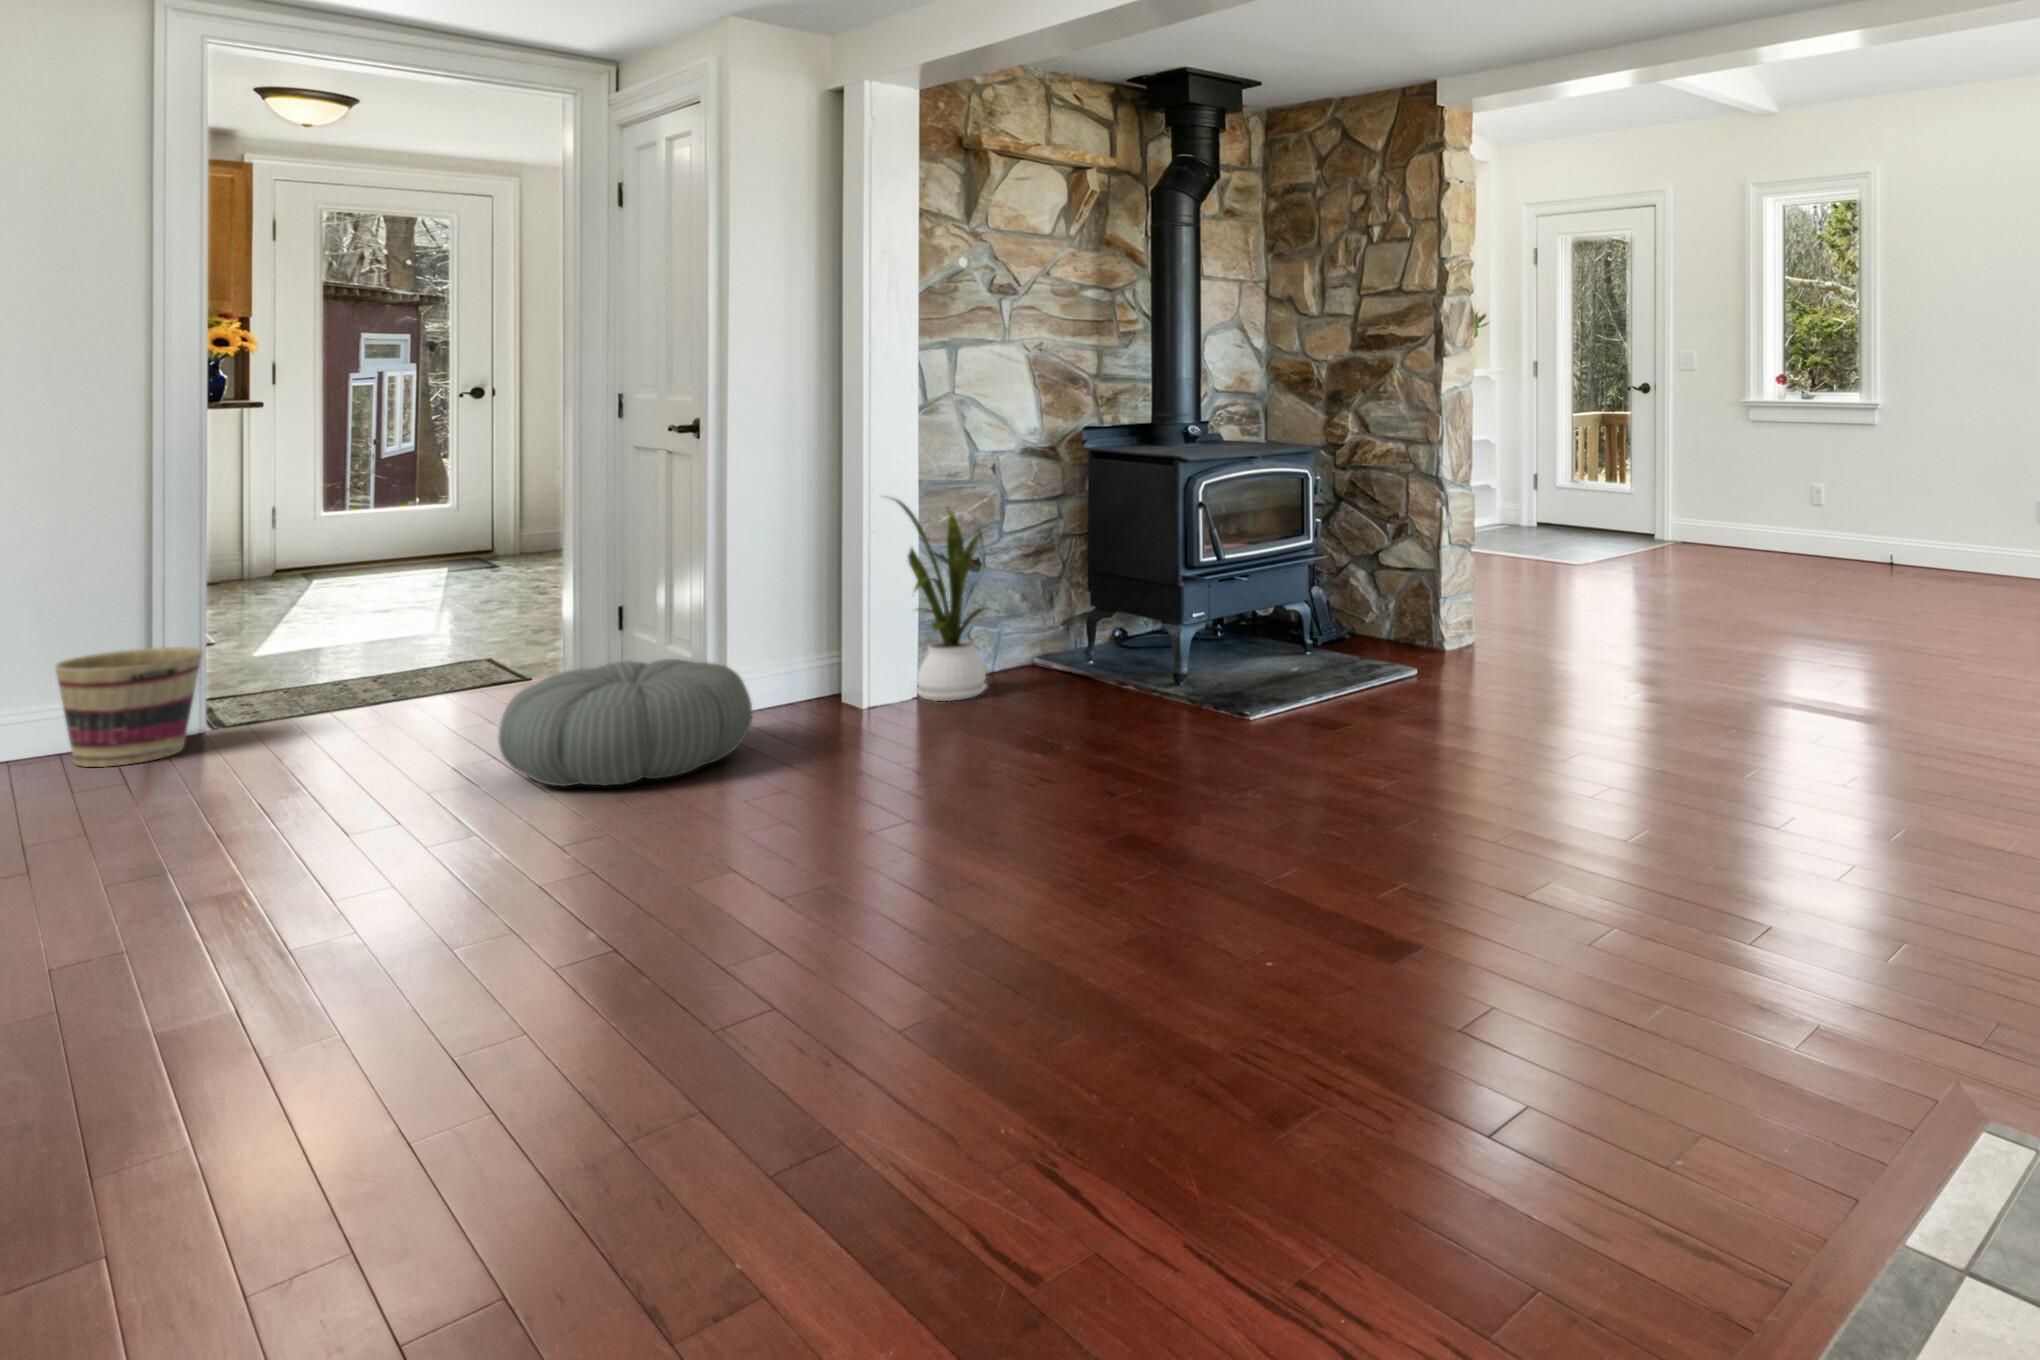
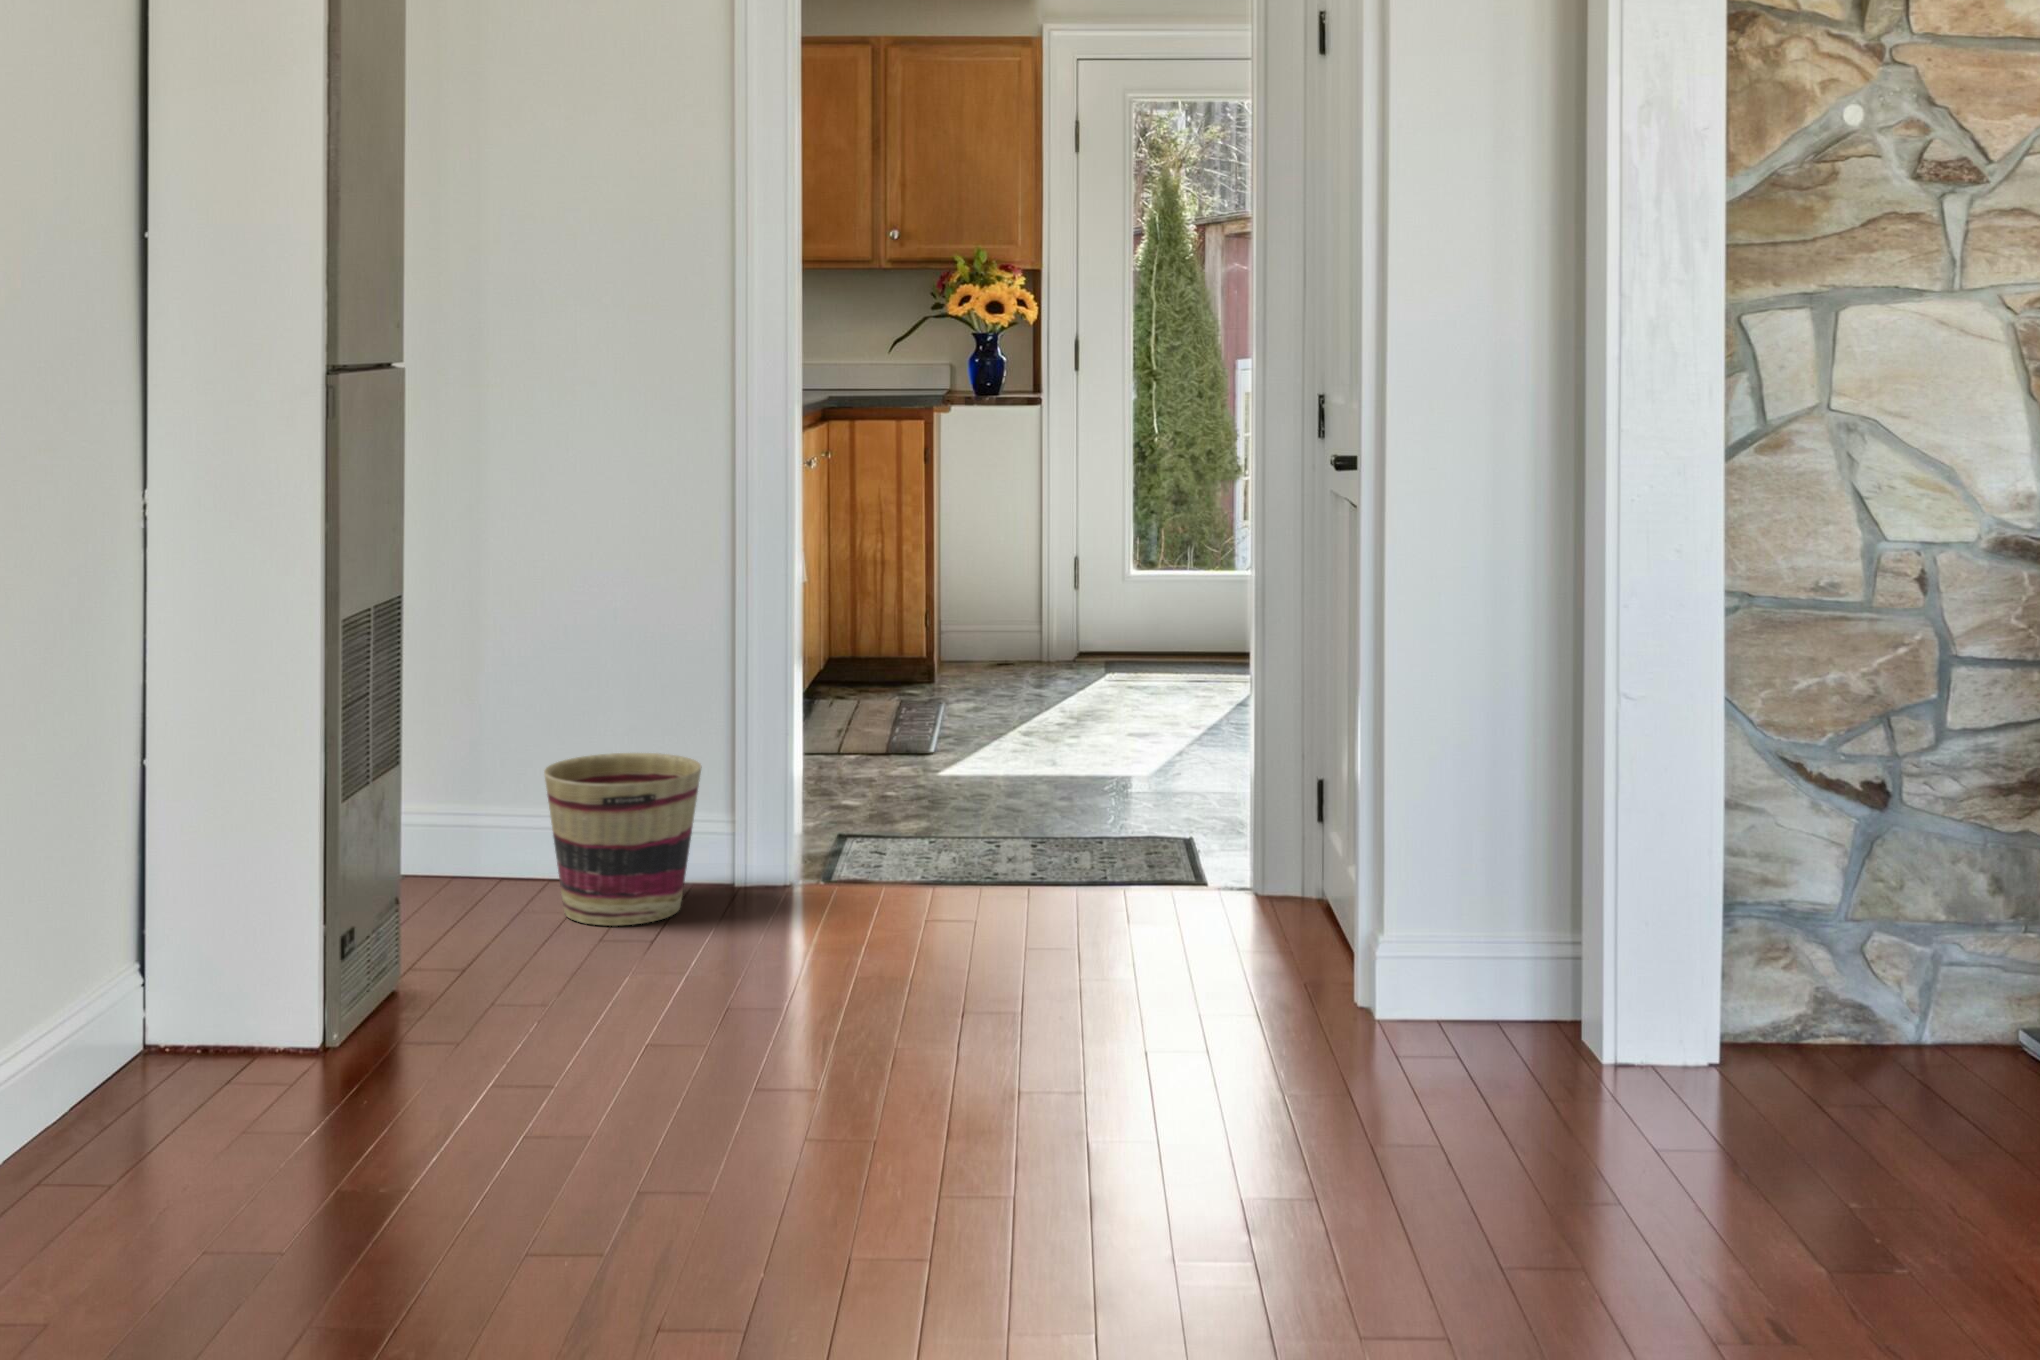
house plant: present [891,499,1002,701] -> none [1628,627,1927,1111]
pouf: present [498,659,752,786] -> none [911,909,1329,1182]

